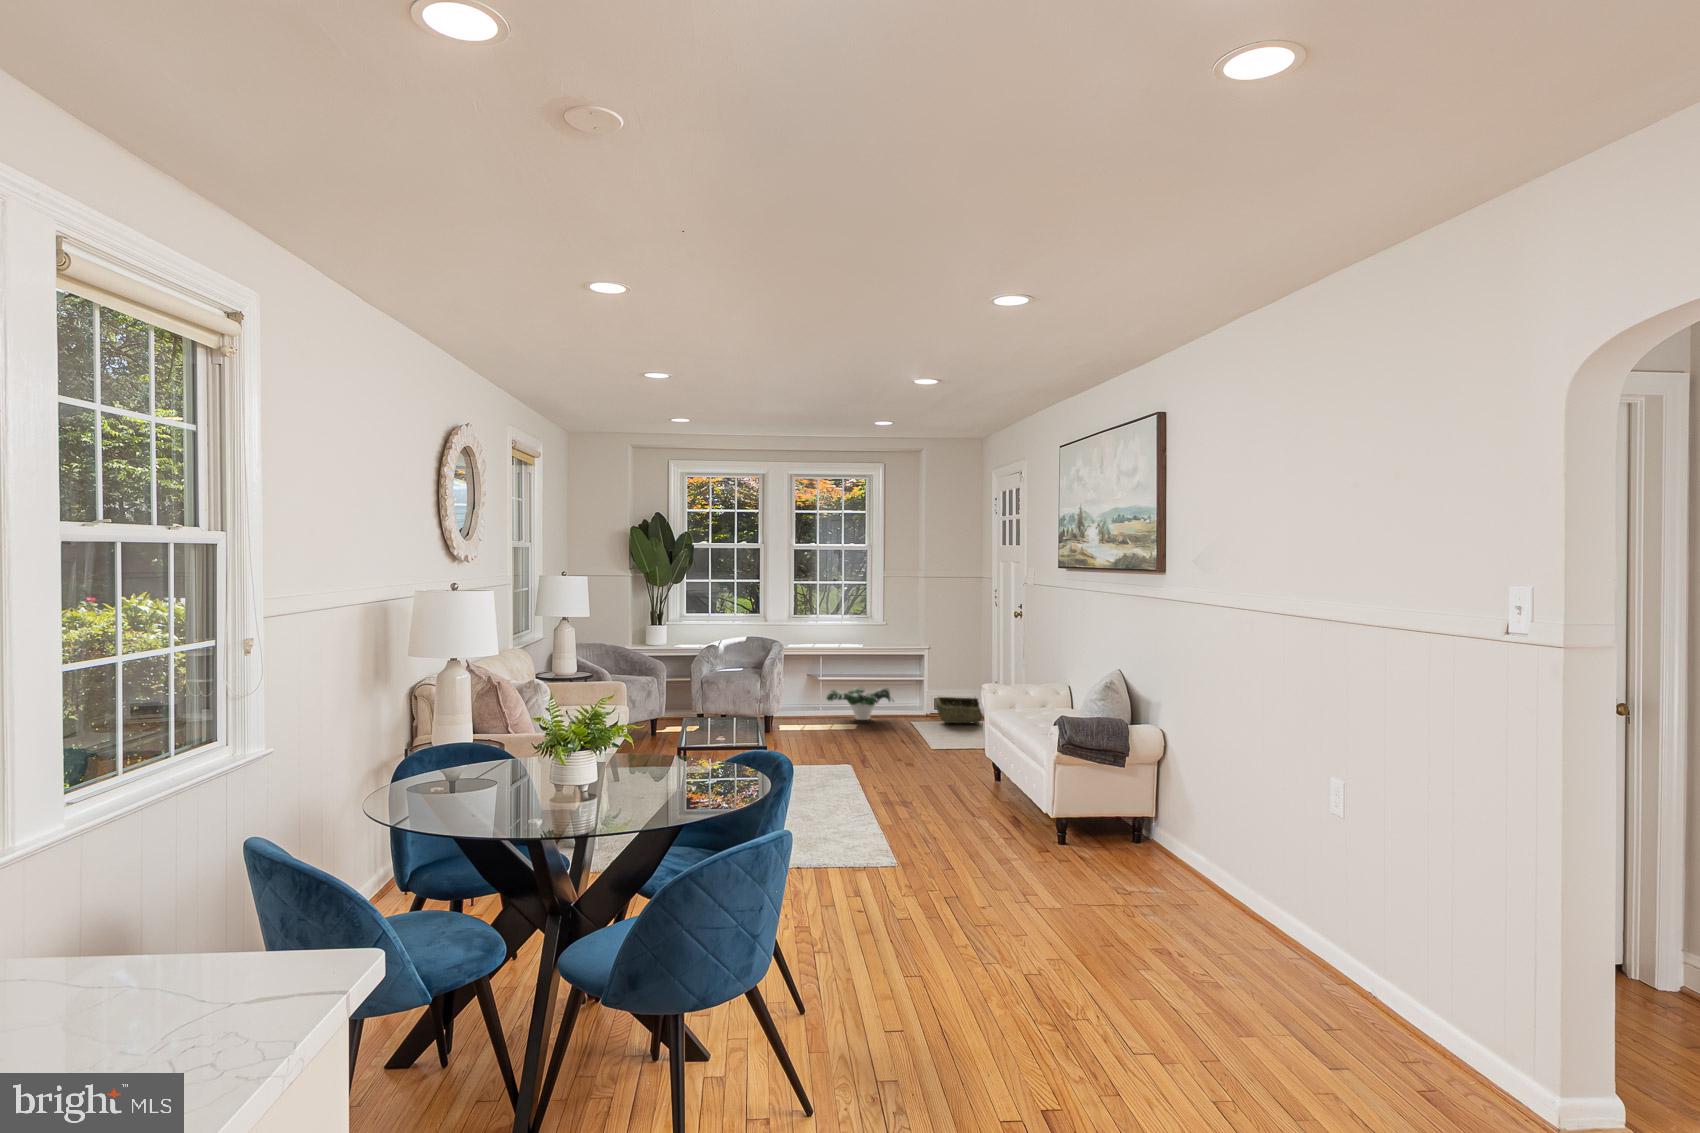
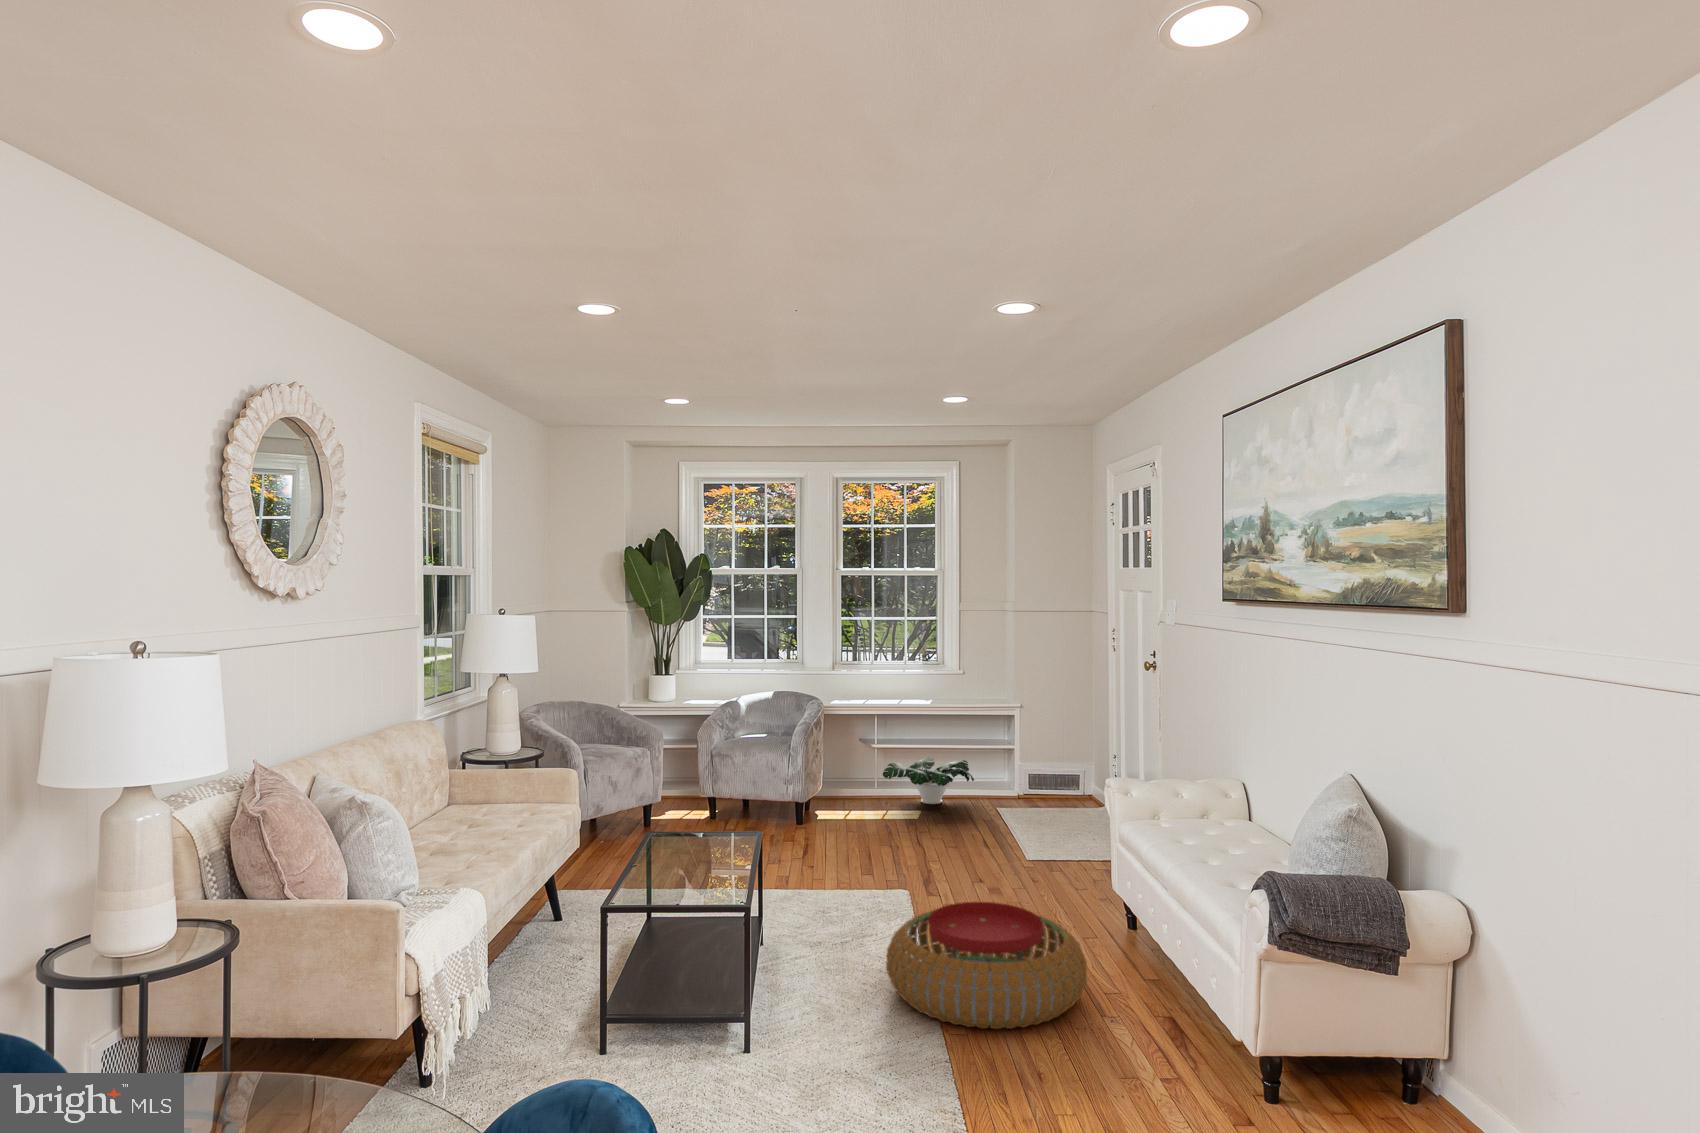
woven basket: present [936,697,982,724] -> none [1031,774,1103,812]
pouf: none [841,757,964,822] -> present [886,902,1087,1029]

